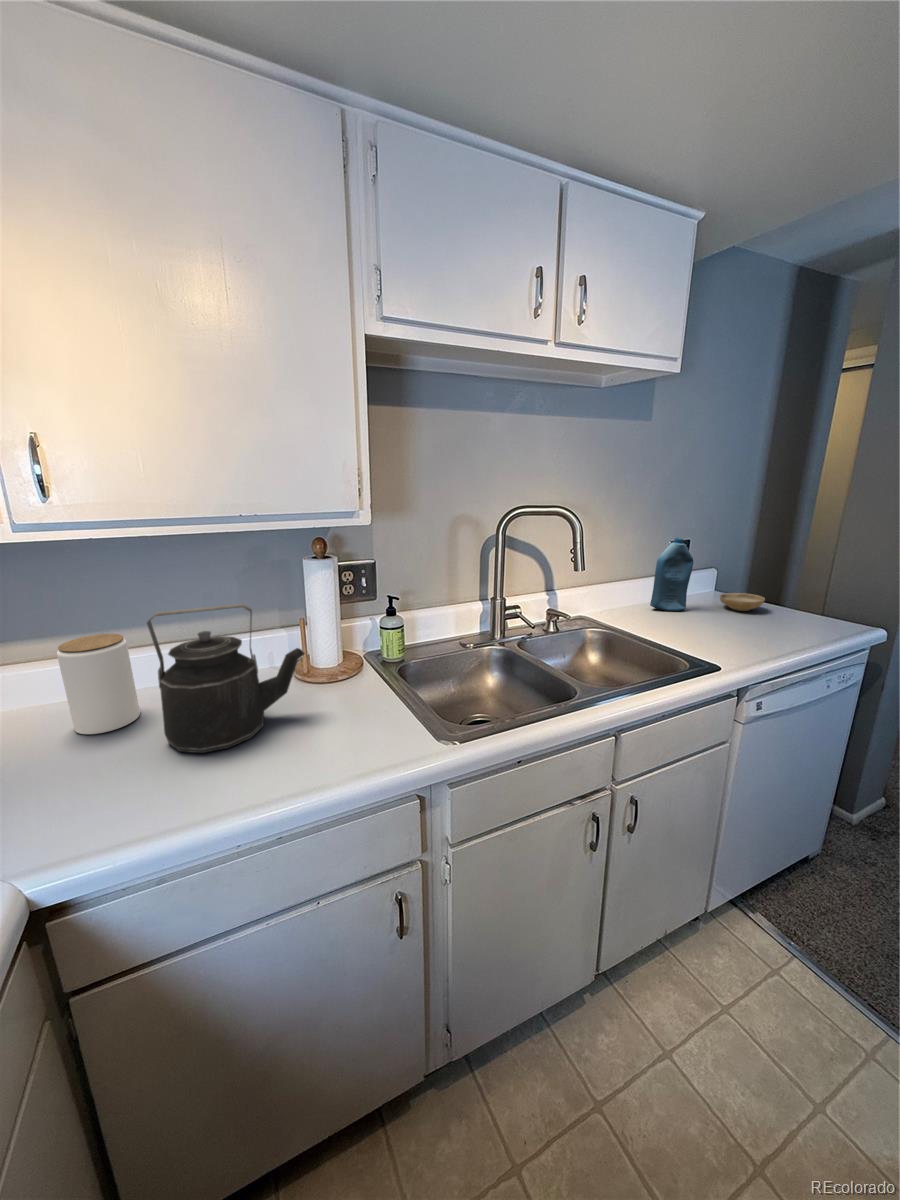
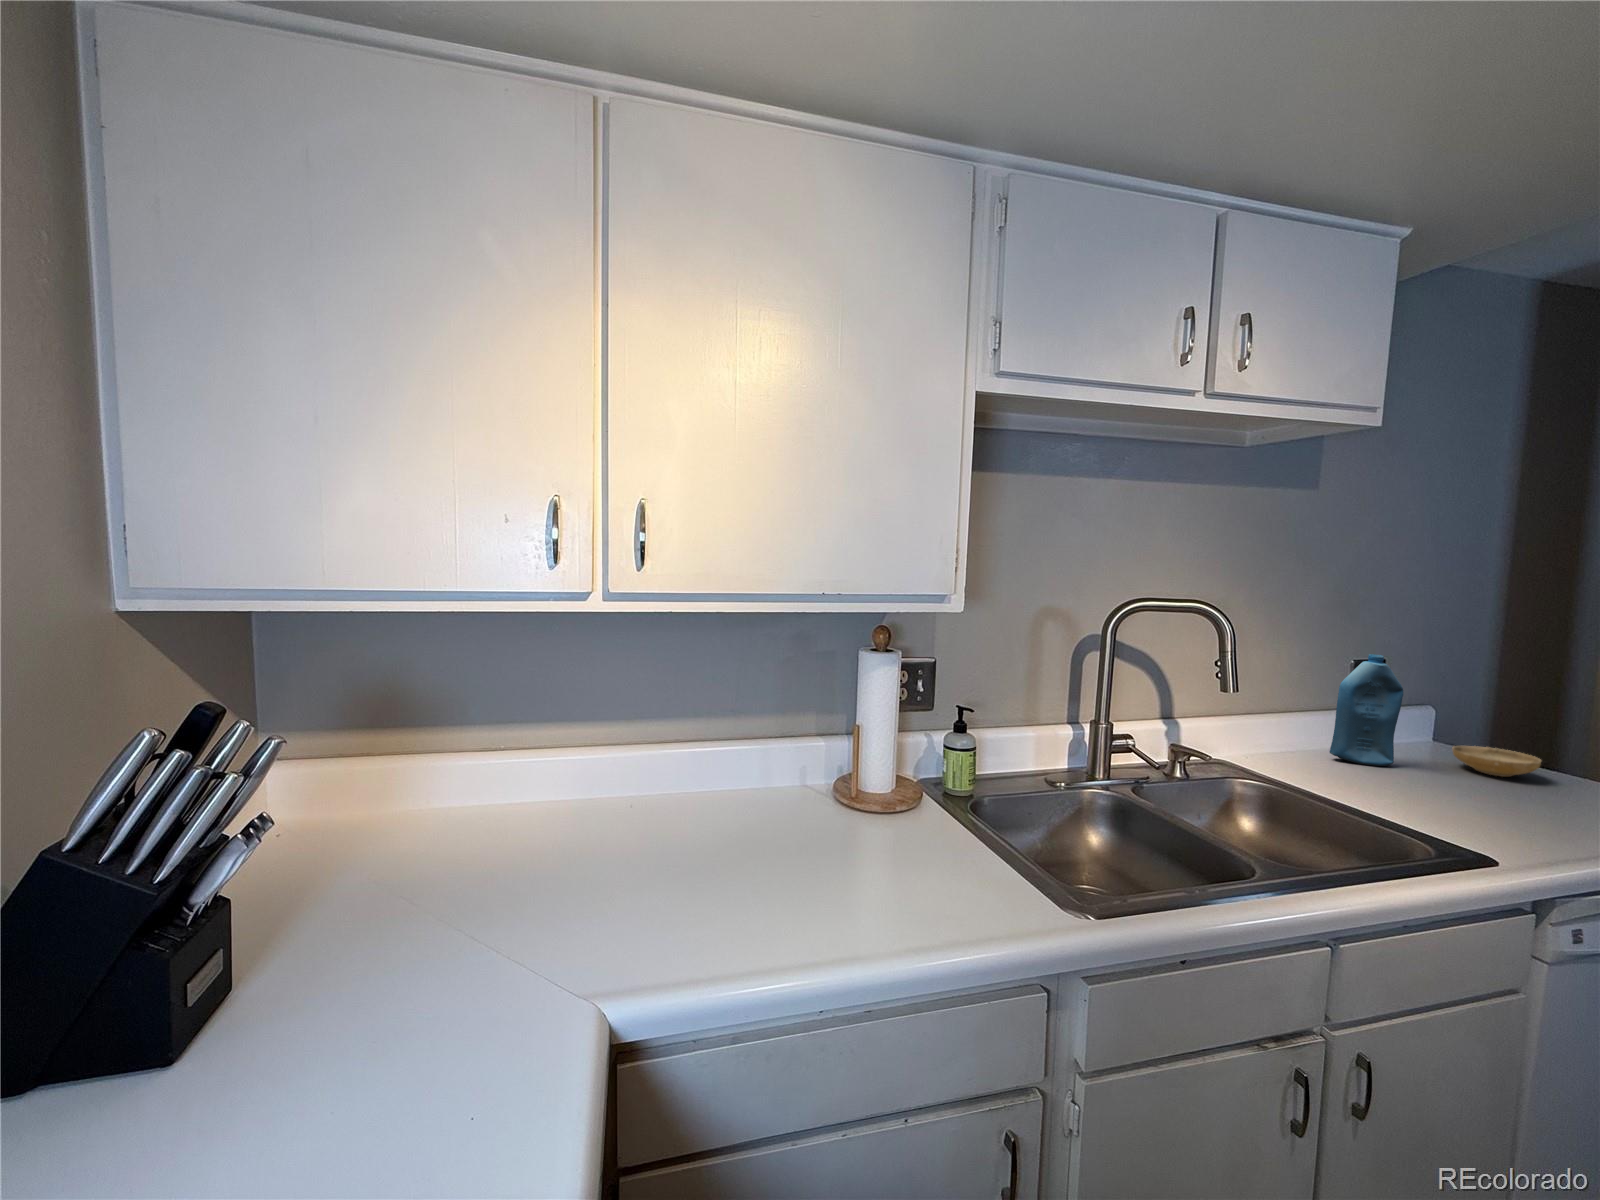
kettle: present [147,604,304,753] -> none [713,697,879,881]
jar: present [57,634,140,734] -> none [604,720,671,840]

